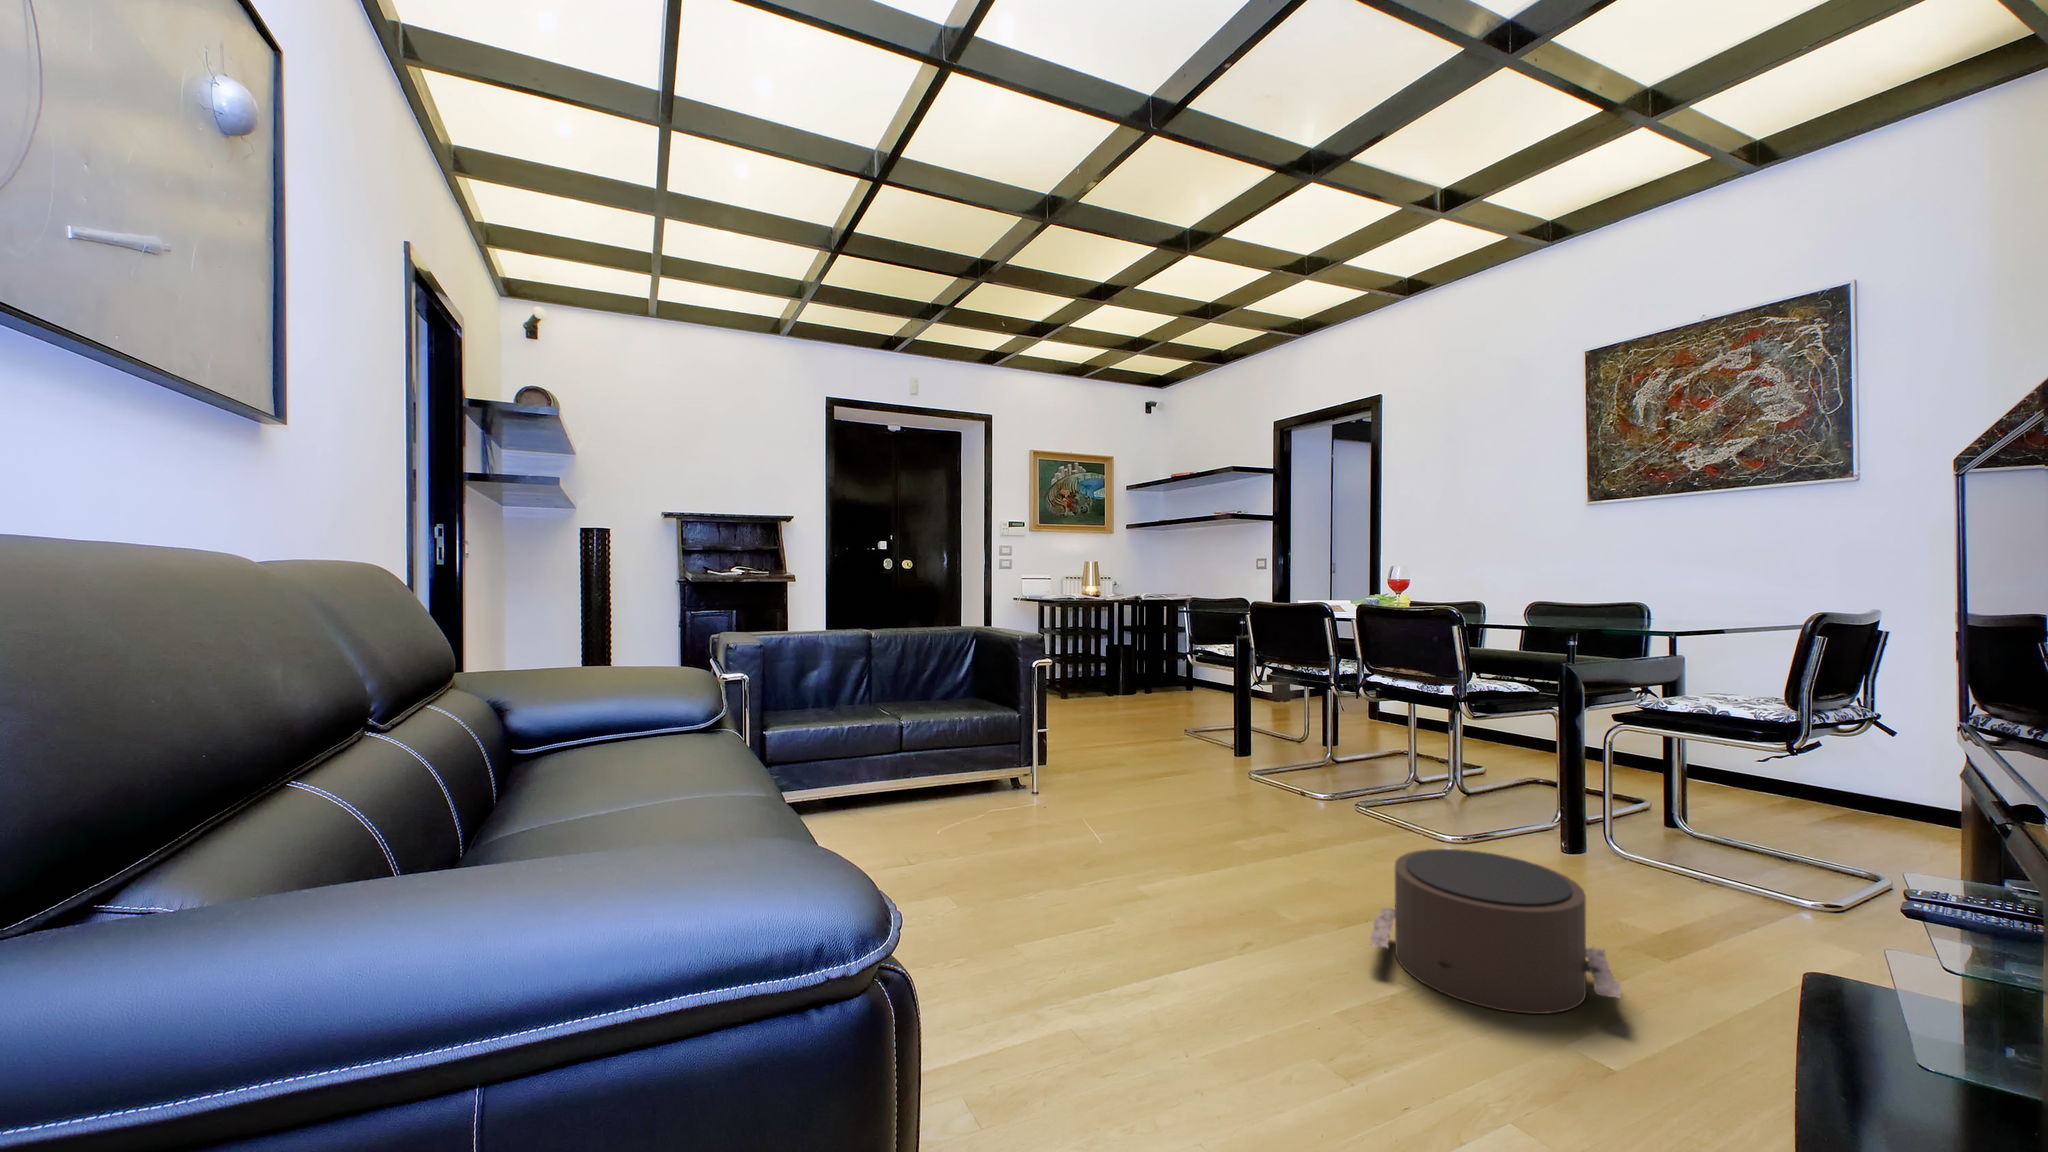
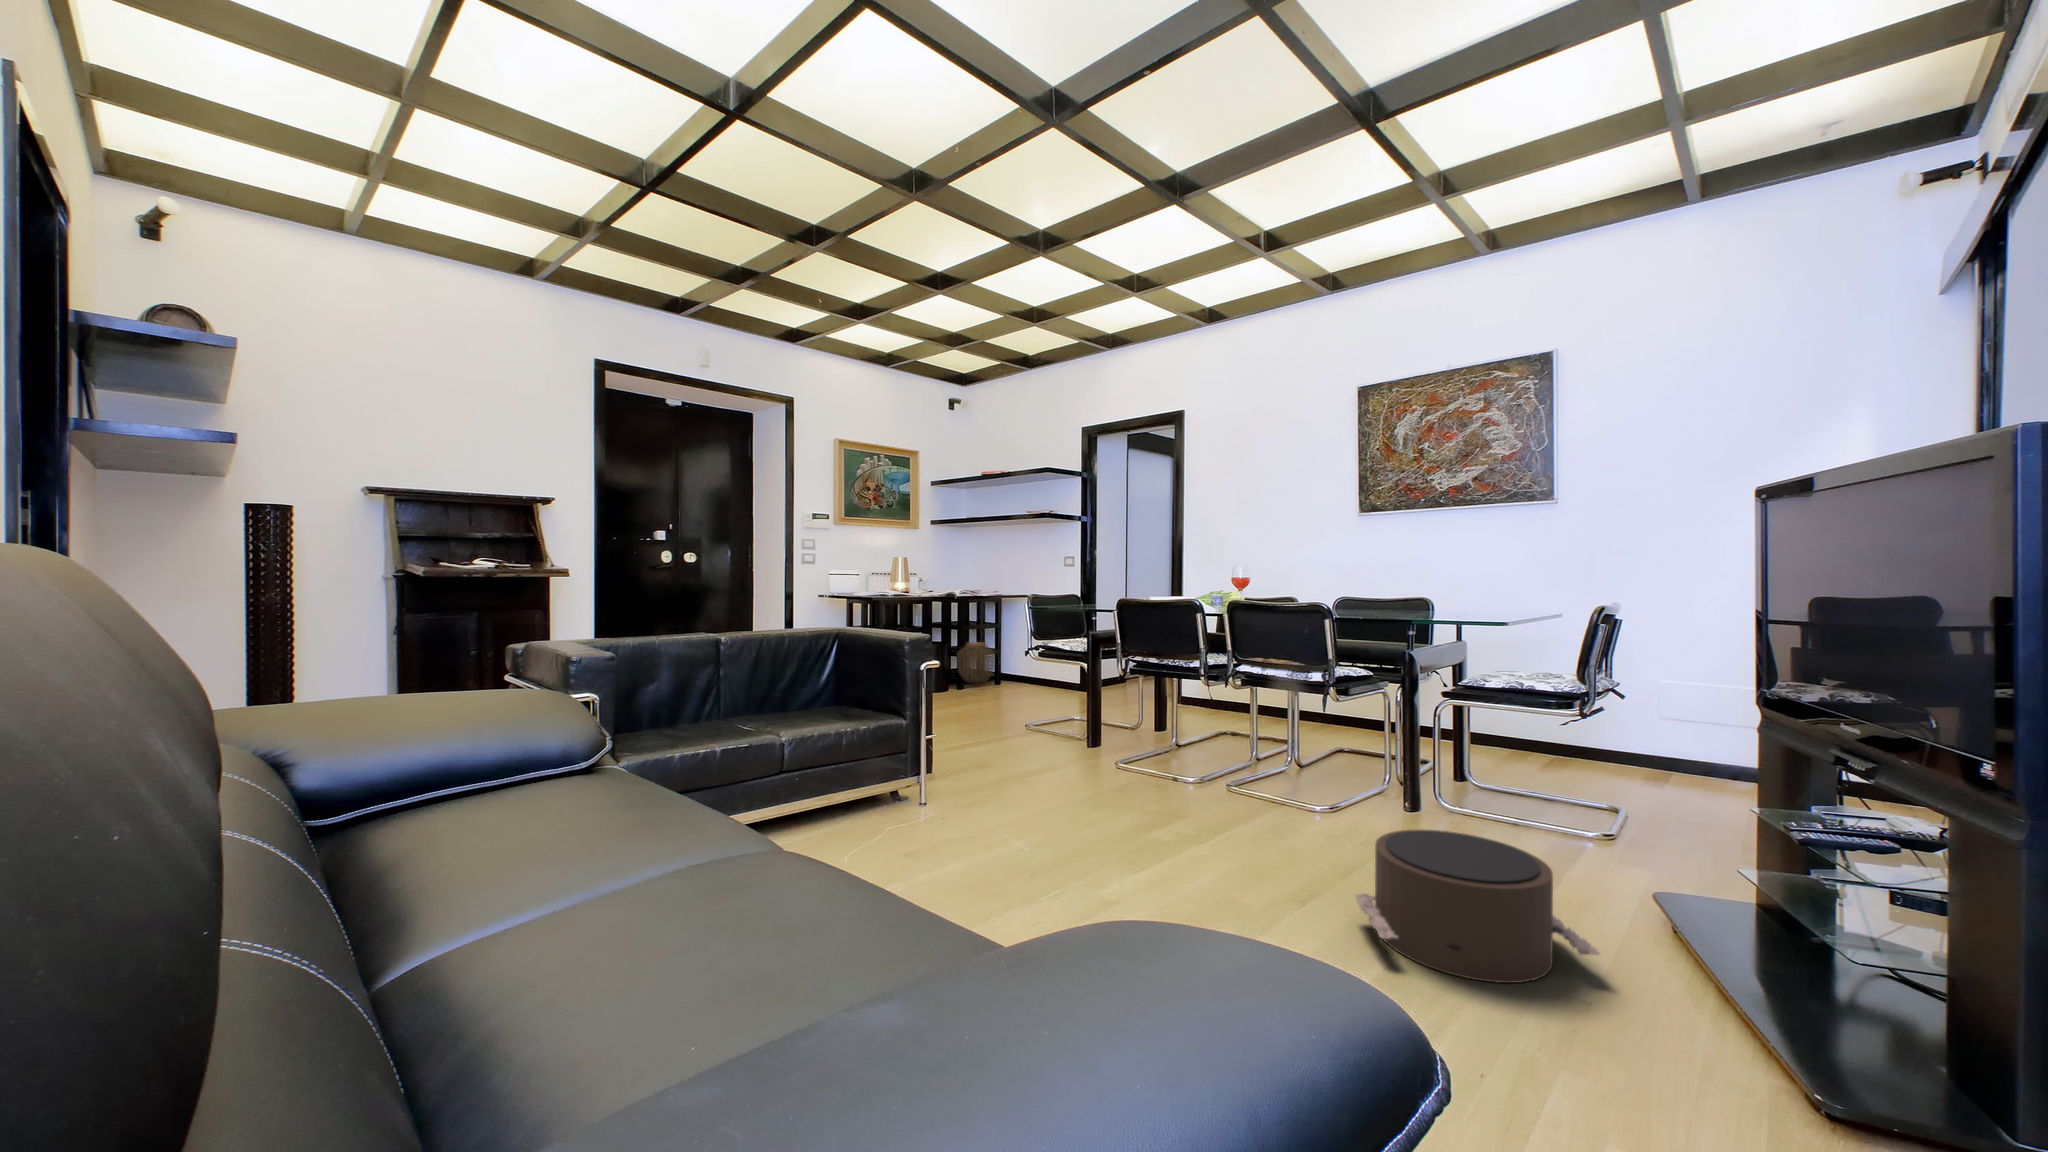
woven basket: none [1151,648,1189,690] -> present [957,642,994,683]

